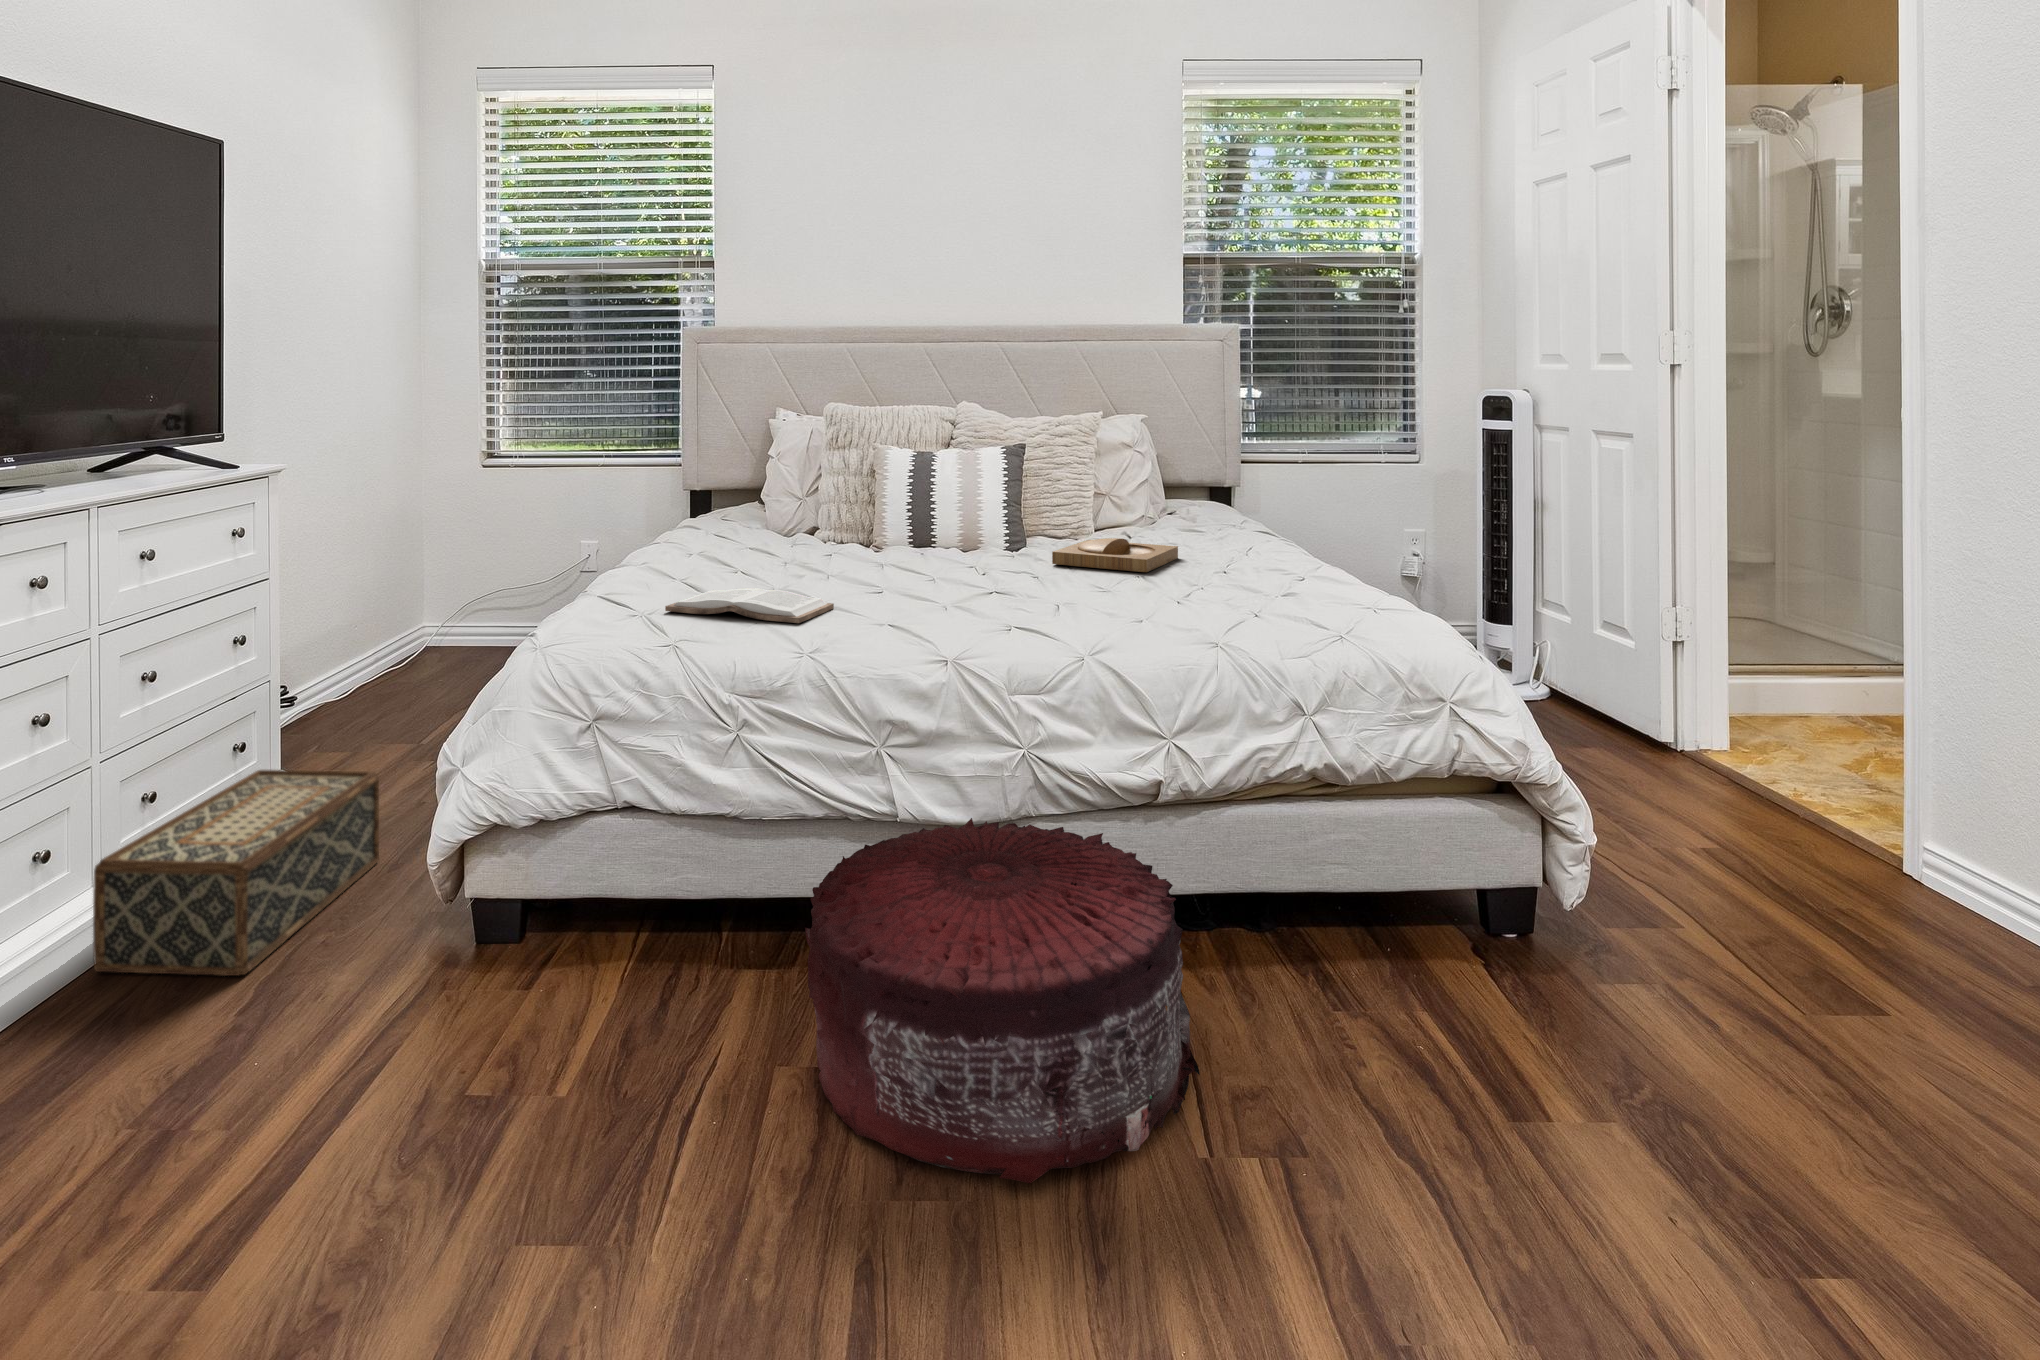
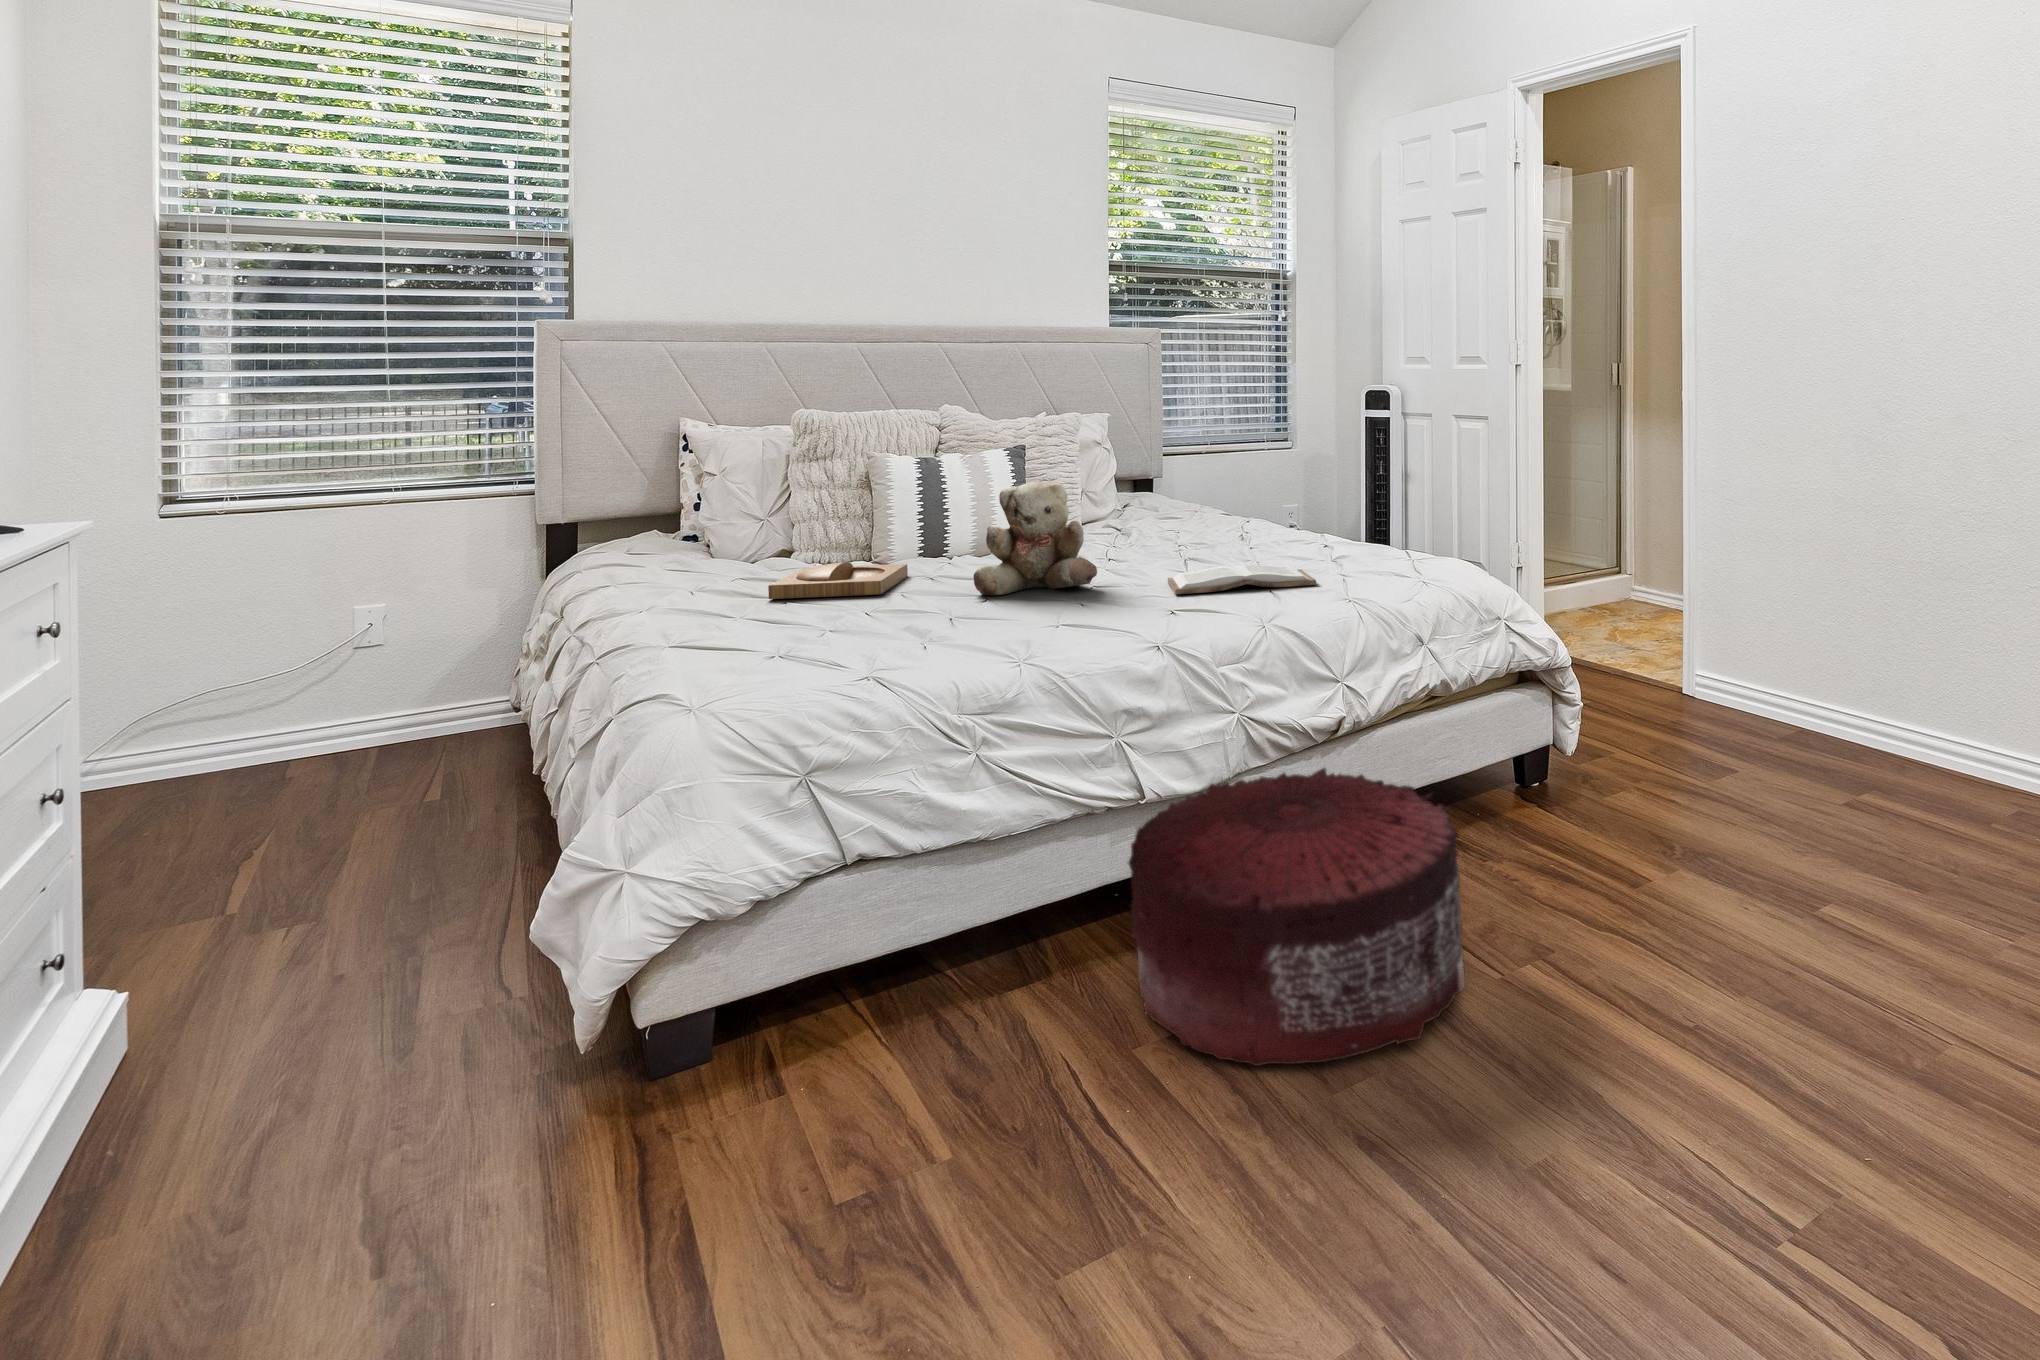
teddy bear: none [867,480,974,587] -> present [973,482,1097,595]
tray: present [1052,538,1178,572] -> present [768,562,908,599]
book: present [665,588,834,623] -> present [1168,565,1316,594]
woven basket: present [93,770,379,976] -> none [20,933,377,1328]

